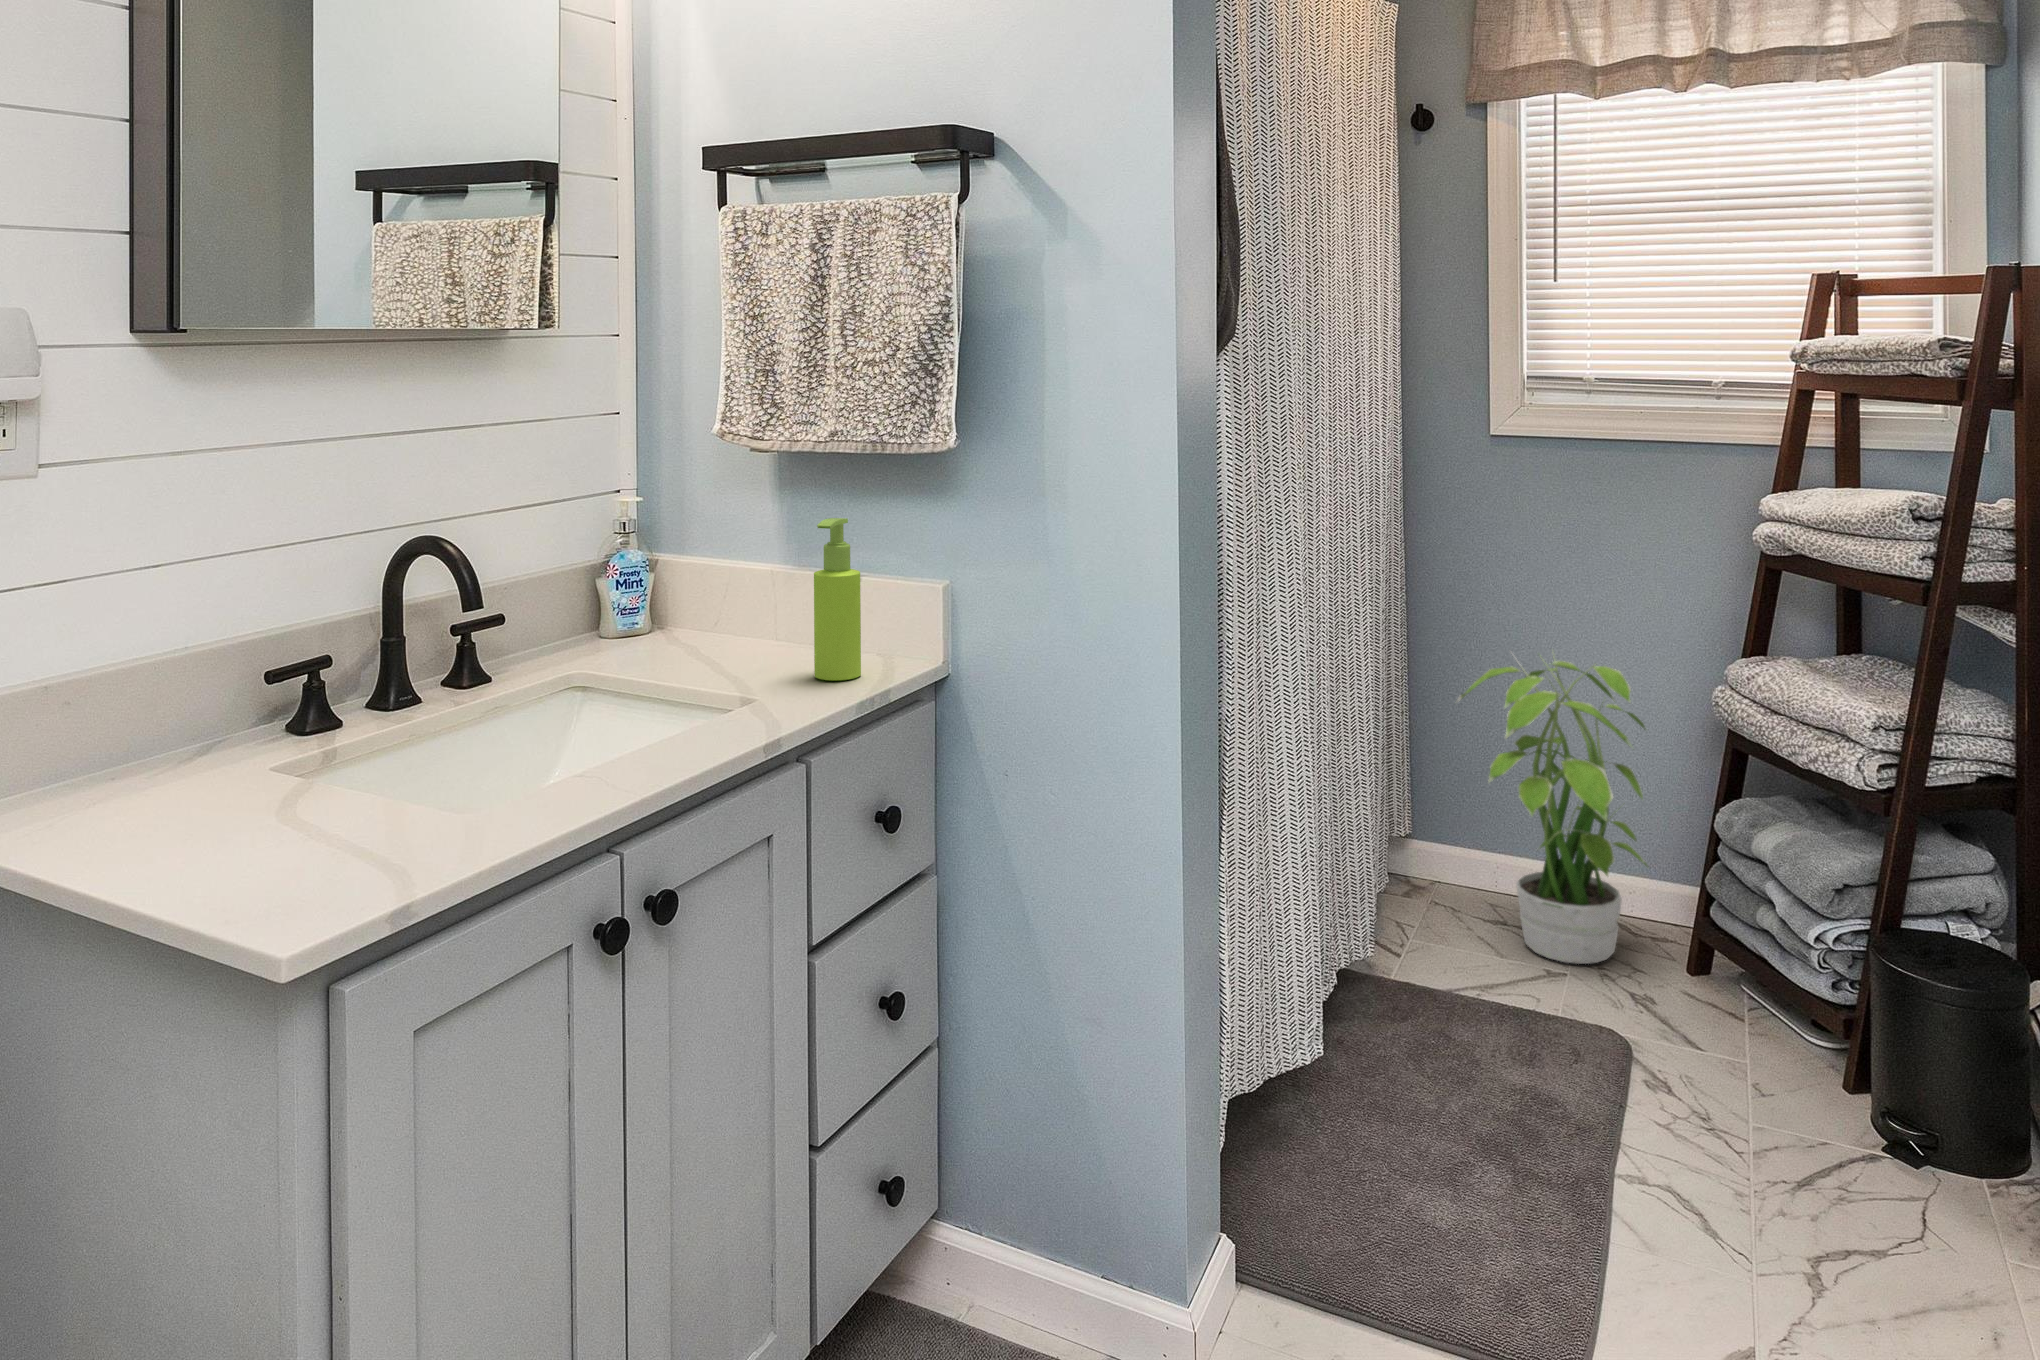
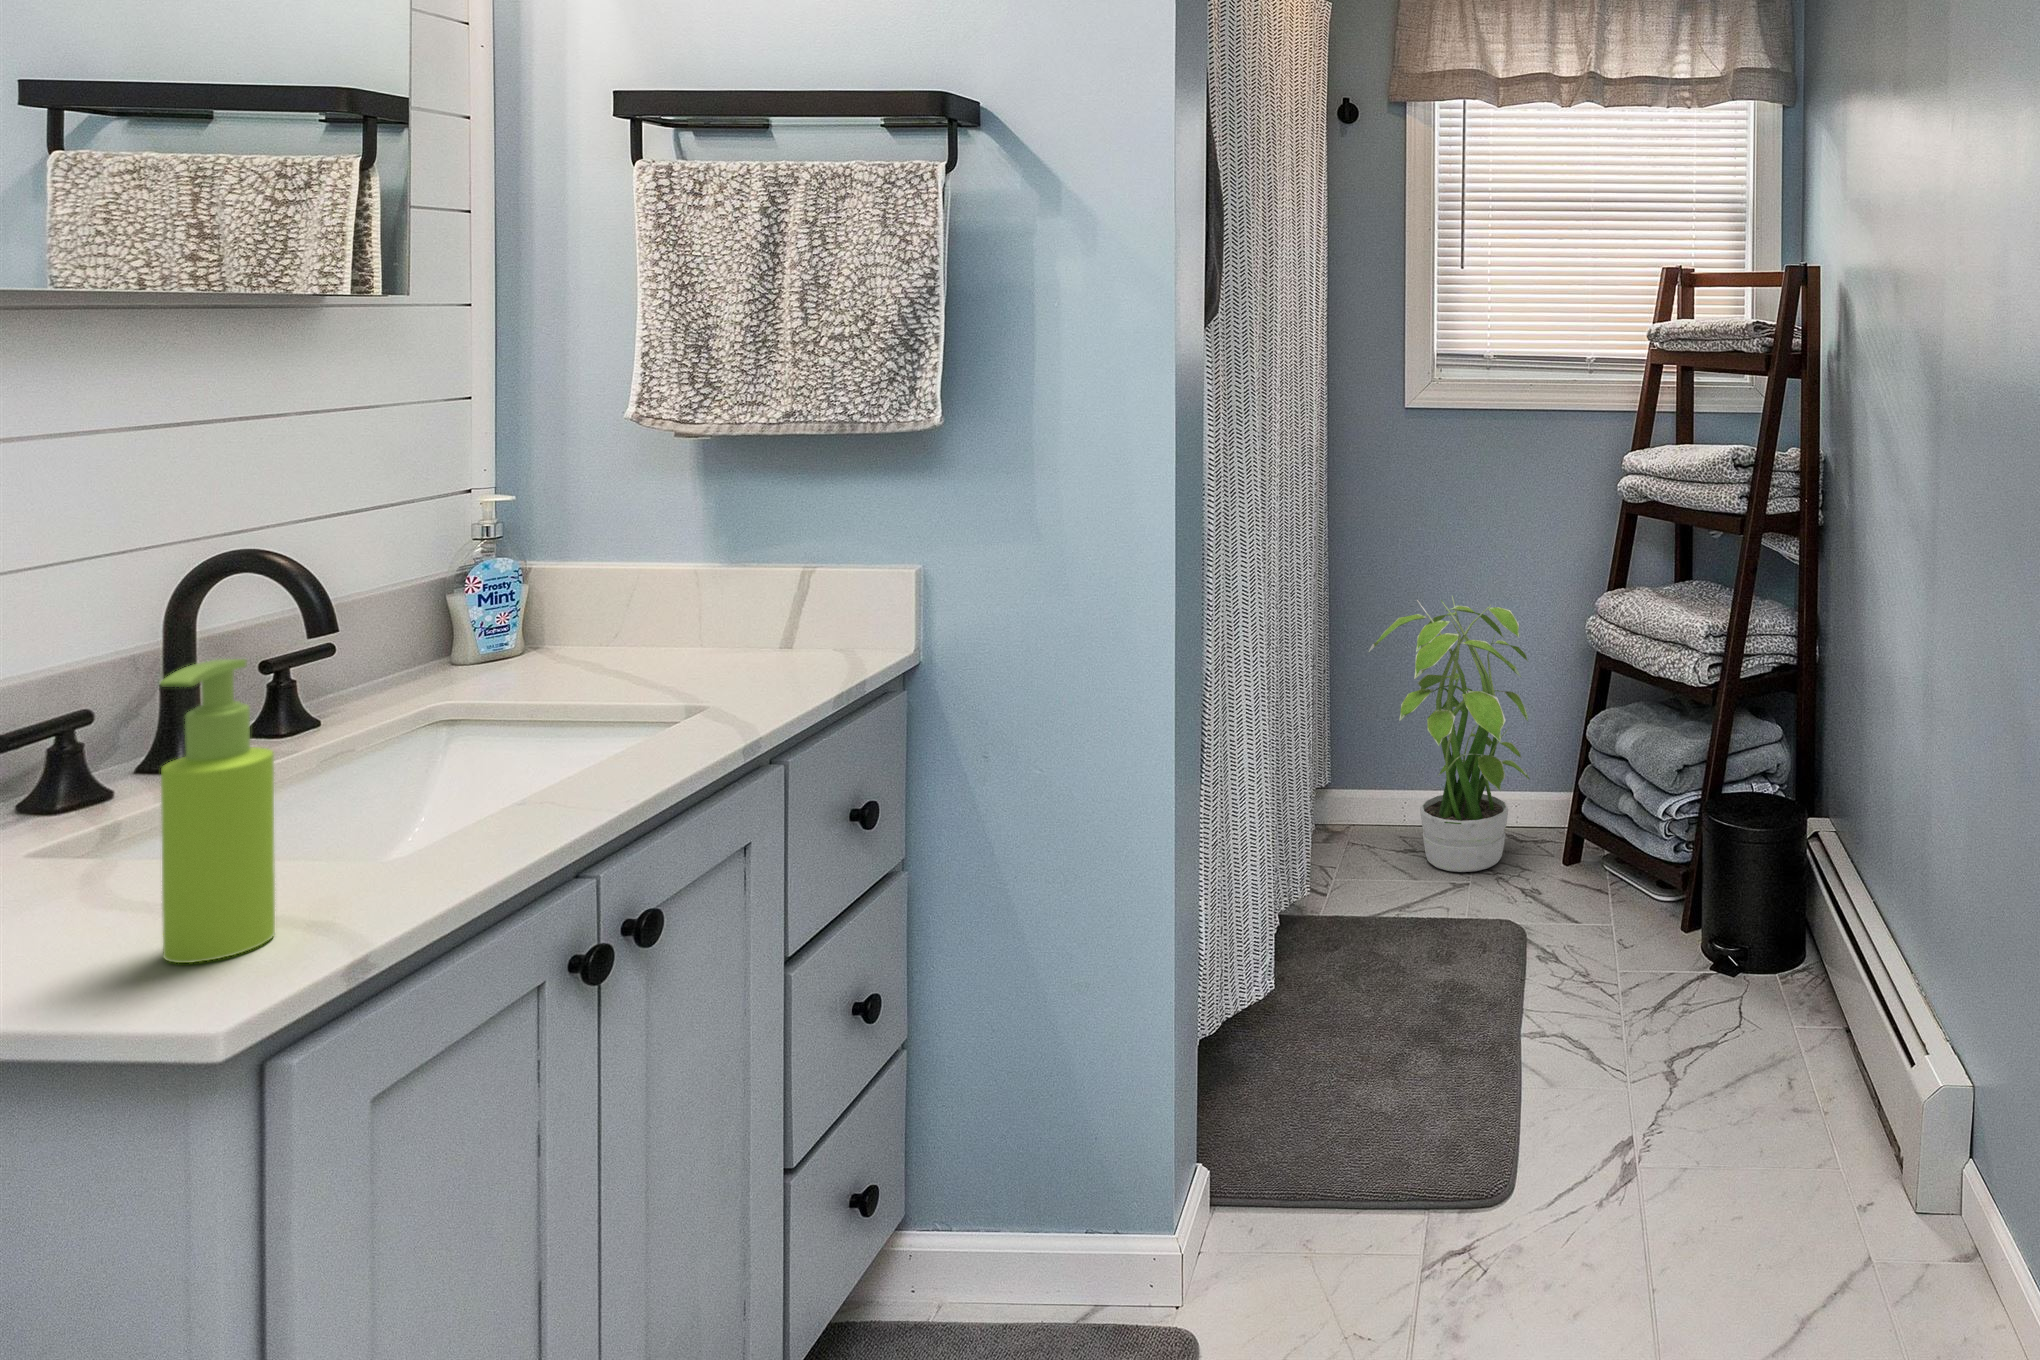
soap dispenser: present [814,518,861,680] -> present [160,659,275,963]

